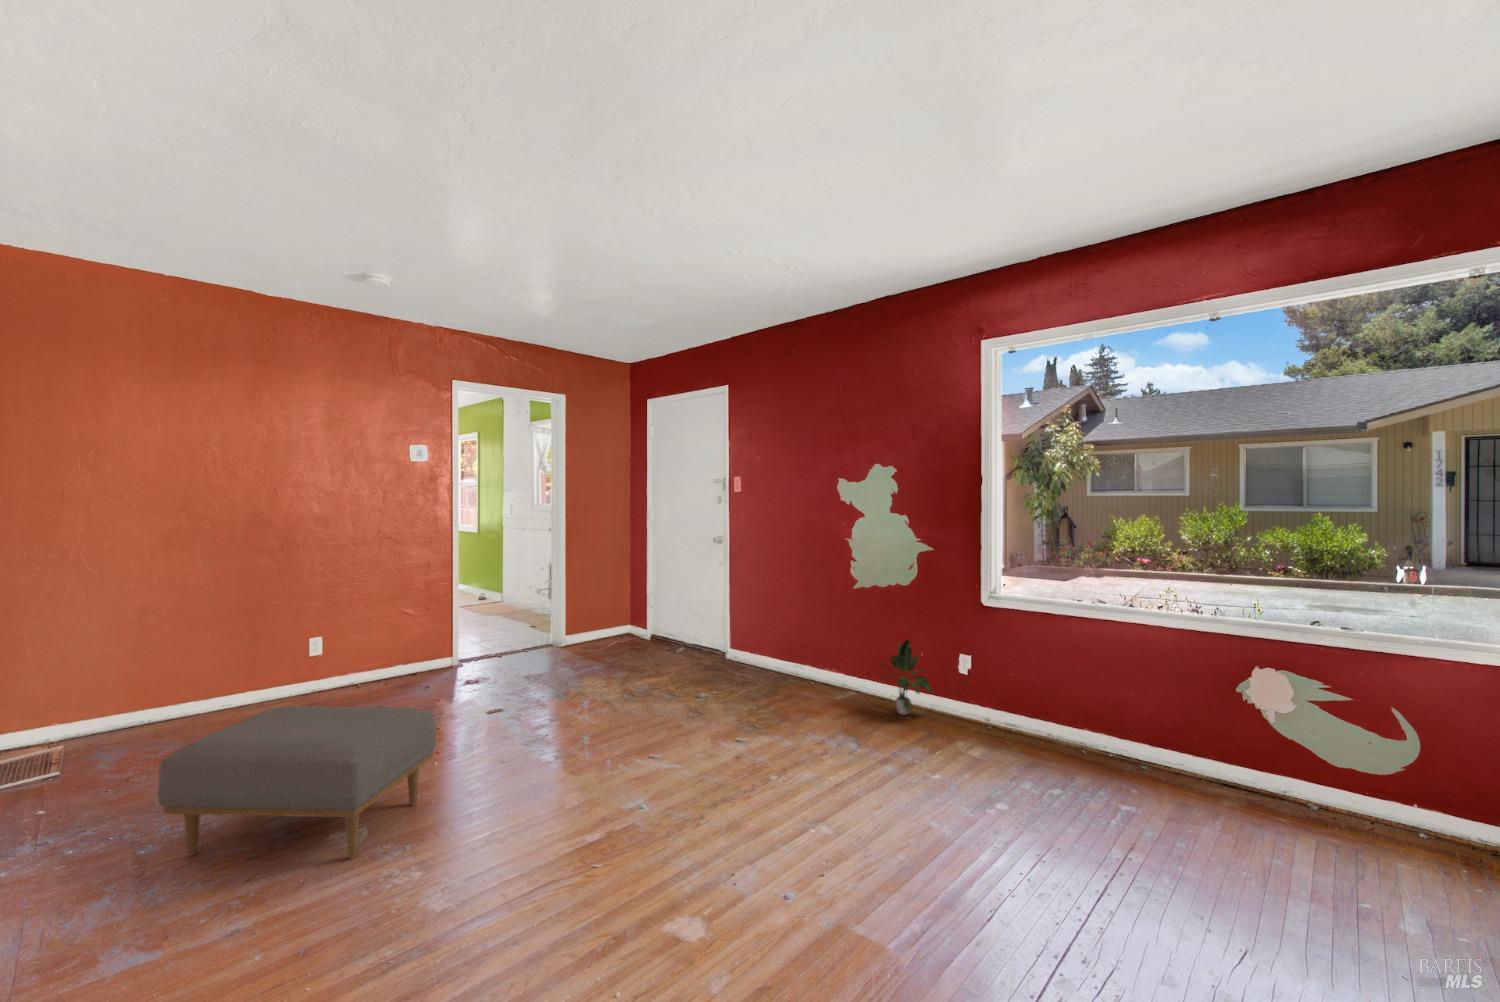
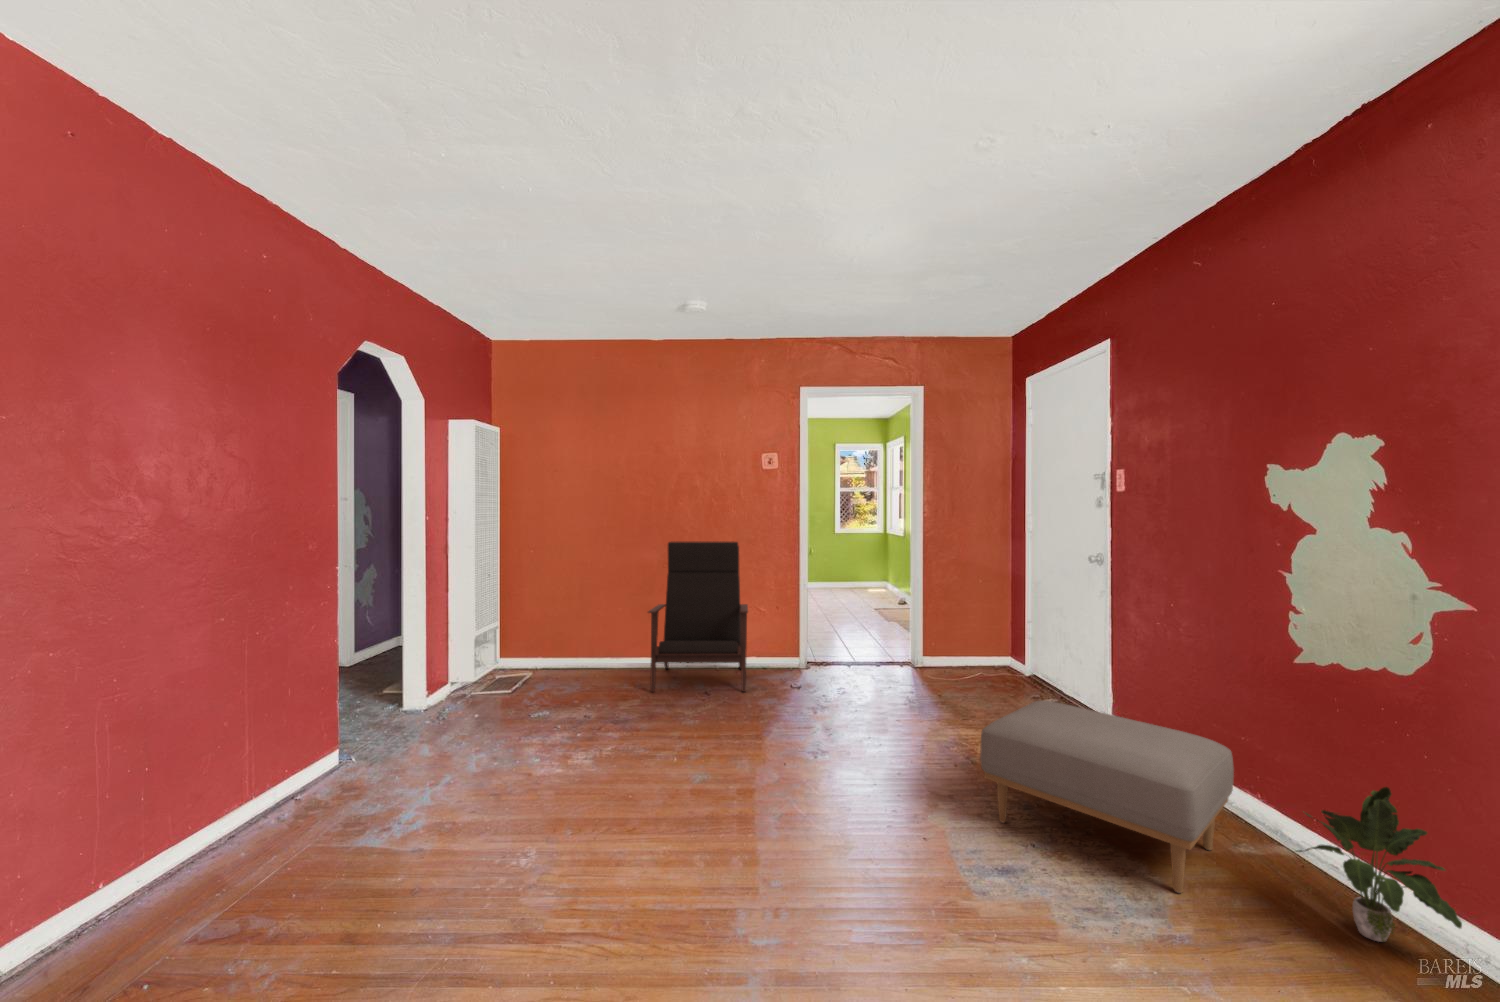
lounge chair: none [284,542,433,725] -> present [648,541,748,692]
ottoman: present [158,706,436,858] -> present [980,701,1234,893]

